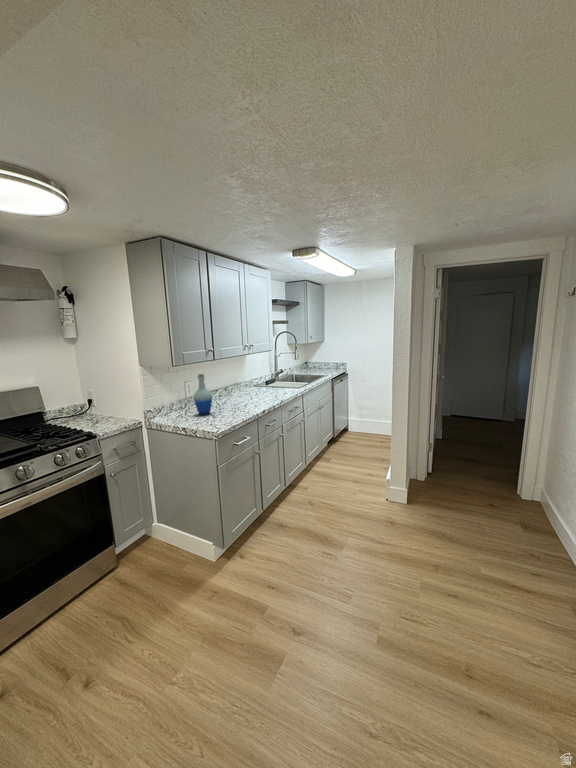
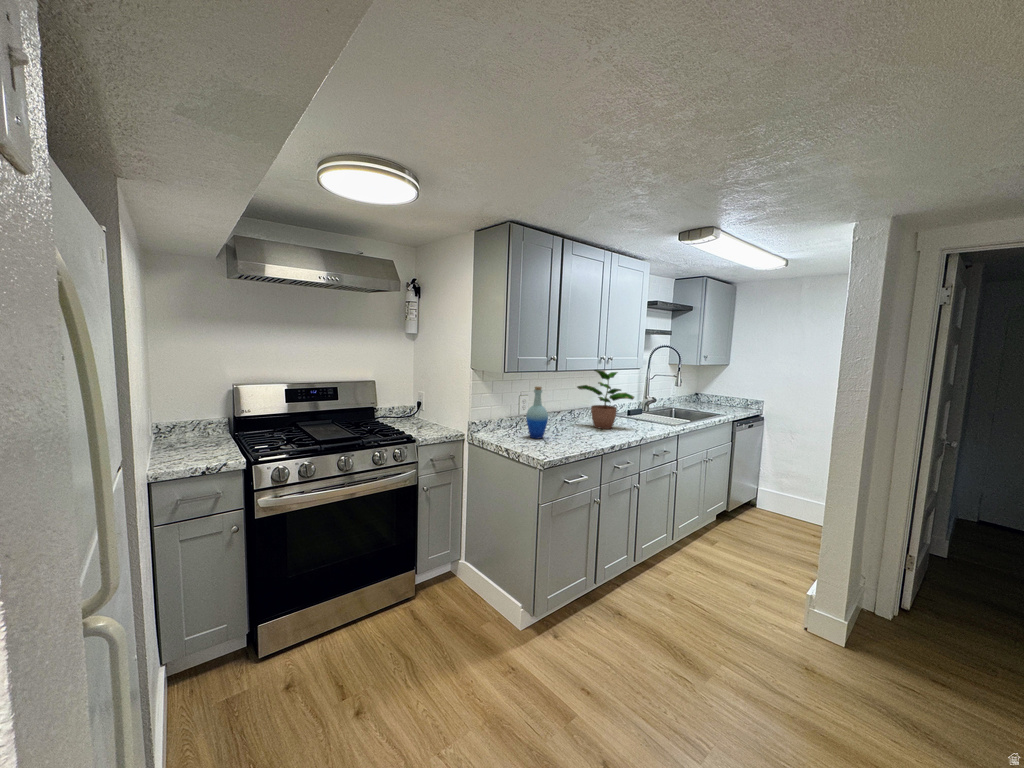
potted plant: none [228,355,272,398] -> present [577,370,634,429]

